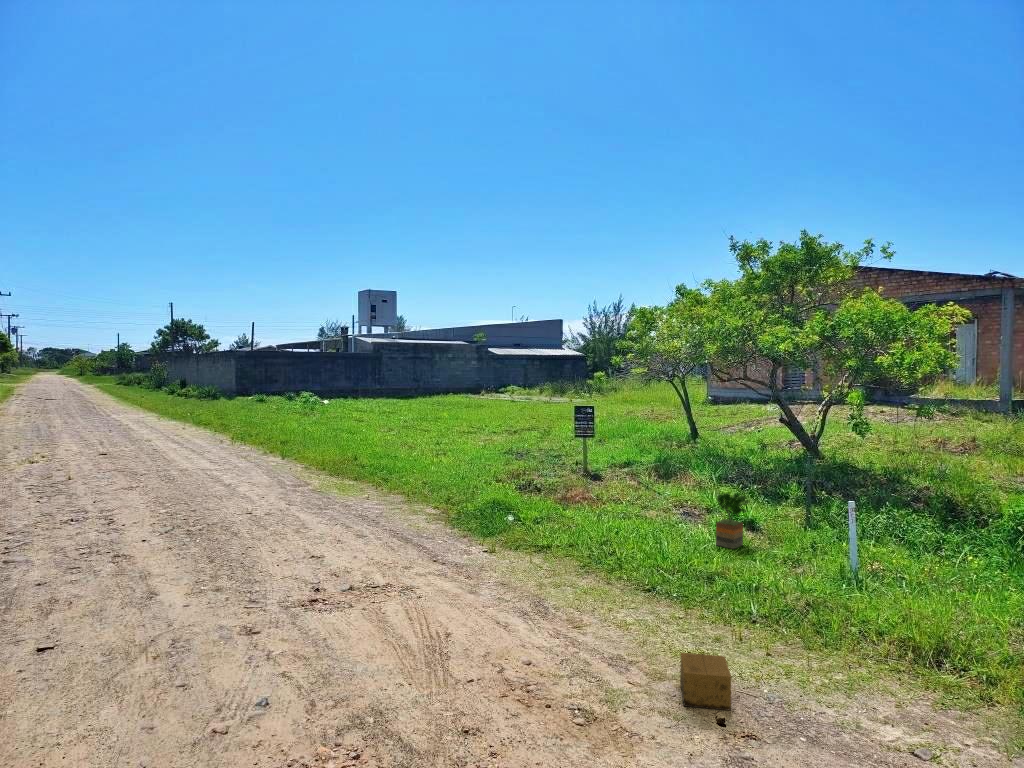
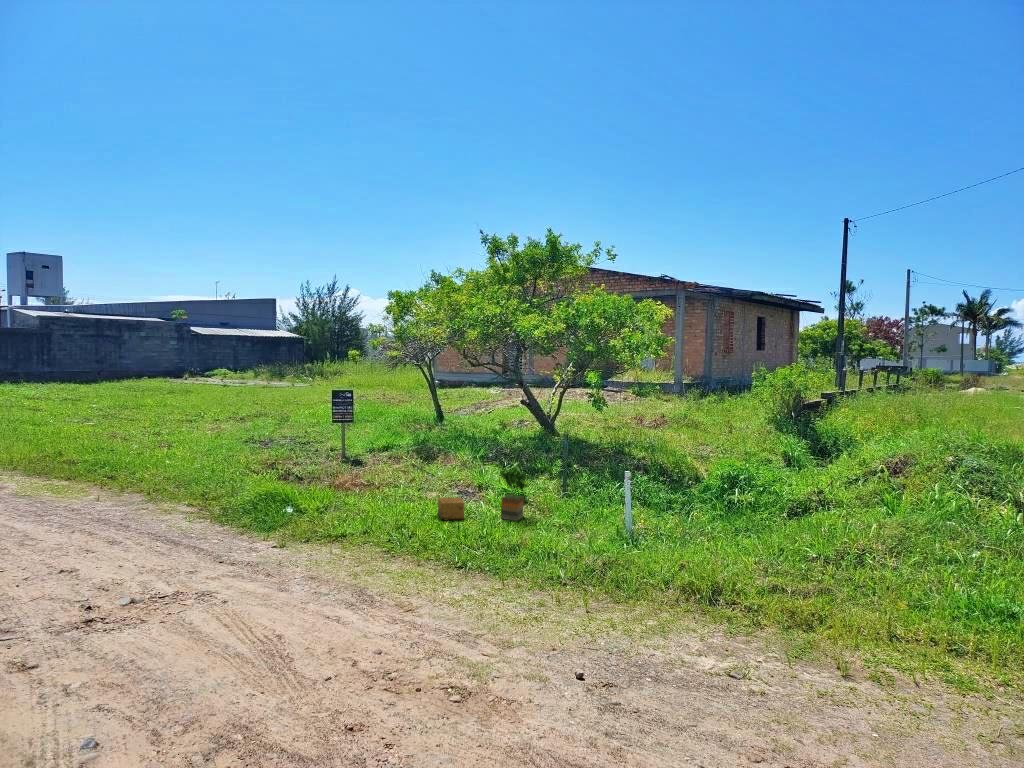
cardboard box: present [680,653,731,710] -> present [438,497,465,520]

